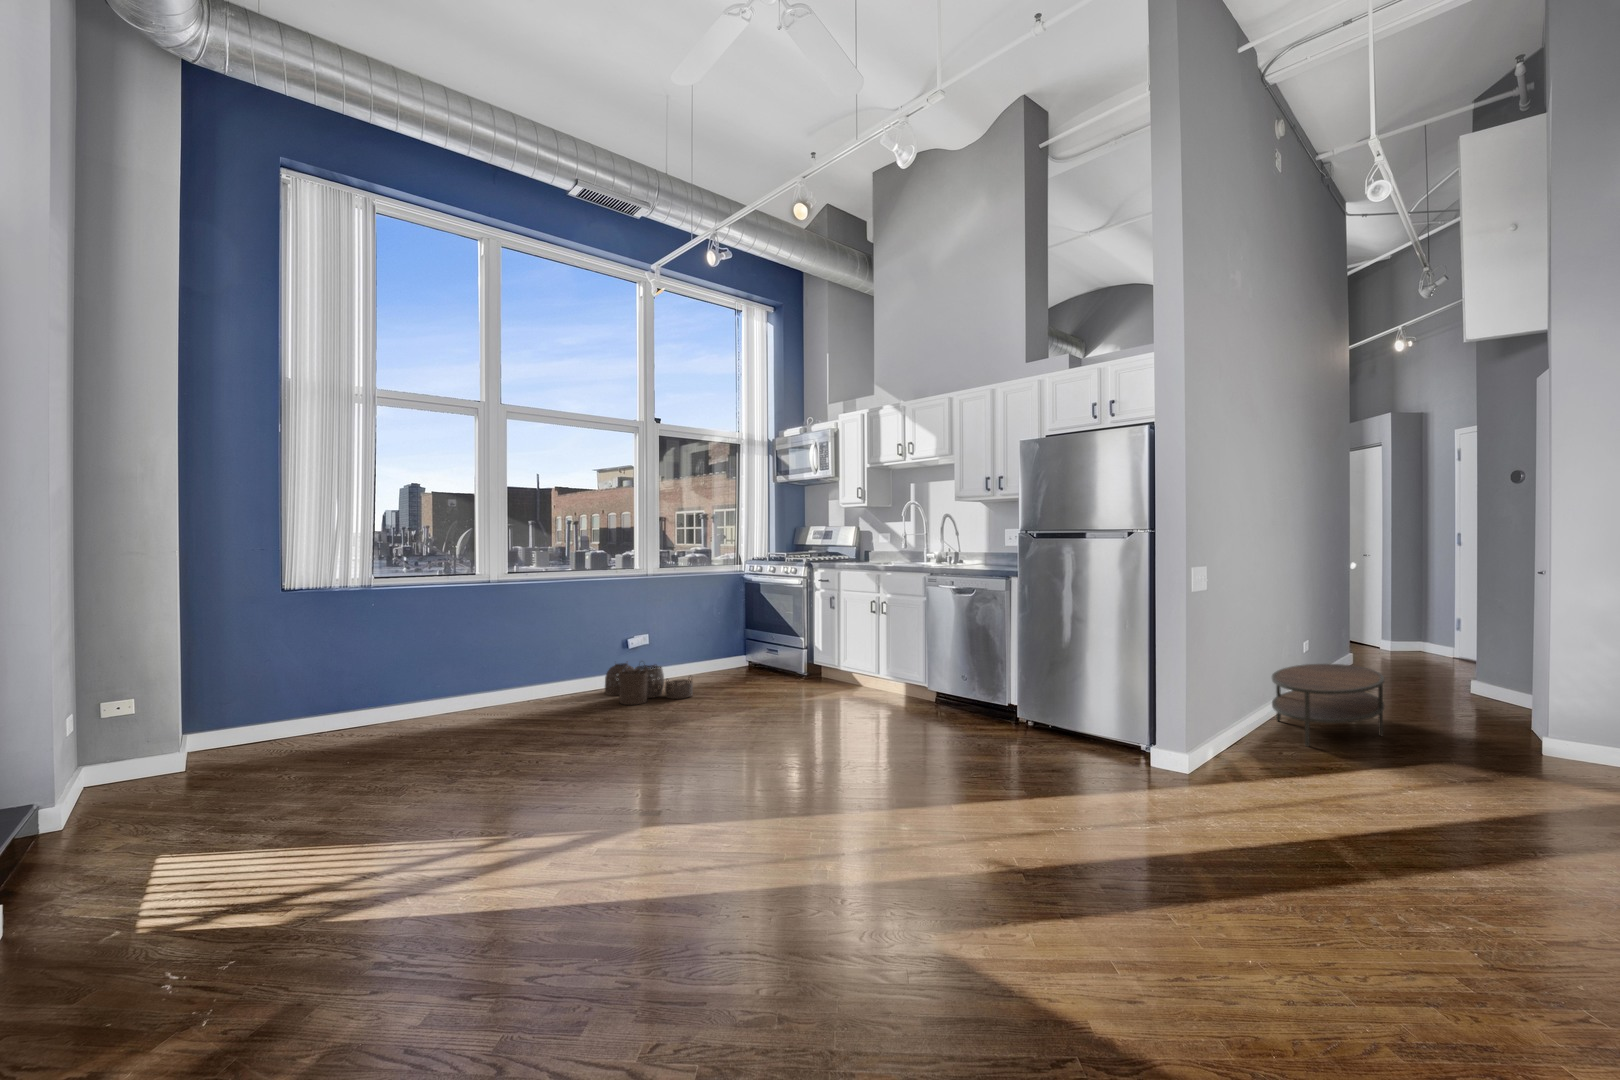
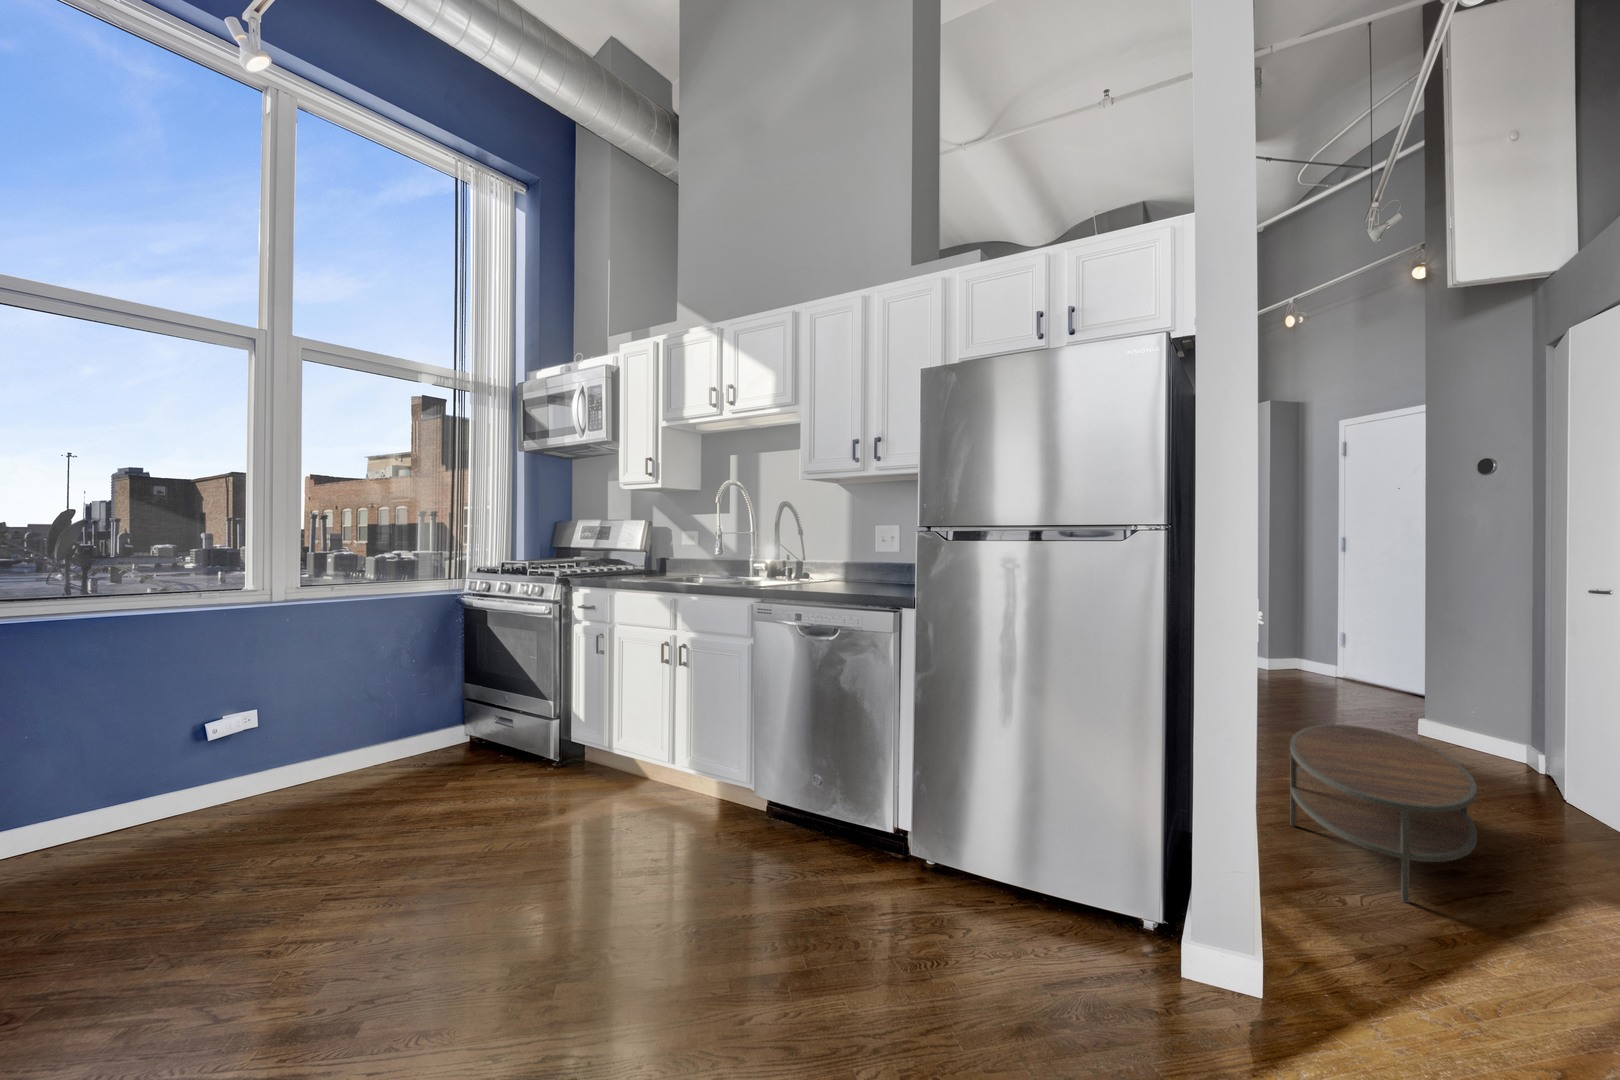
woven basket: present [605,663,693,705] -> none [118,770,316,881]

